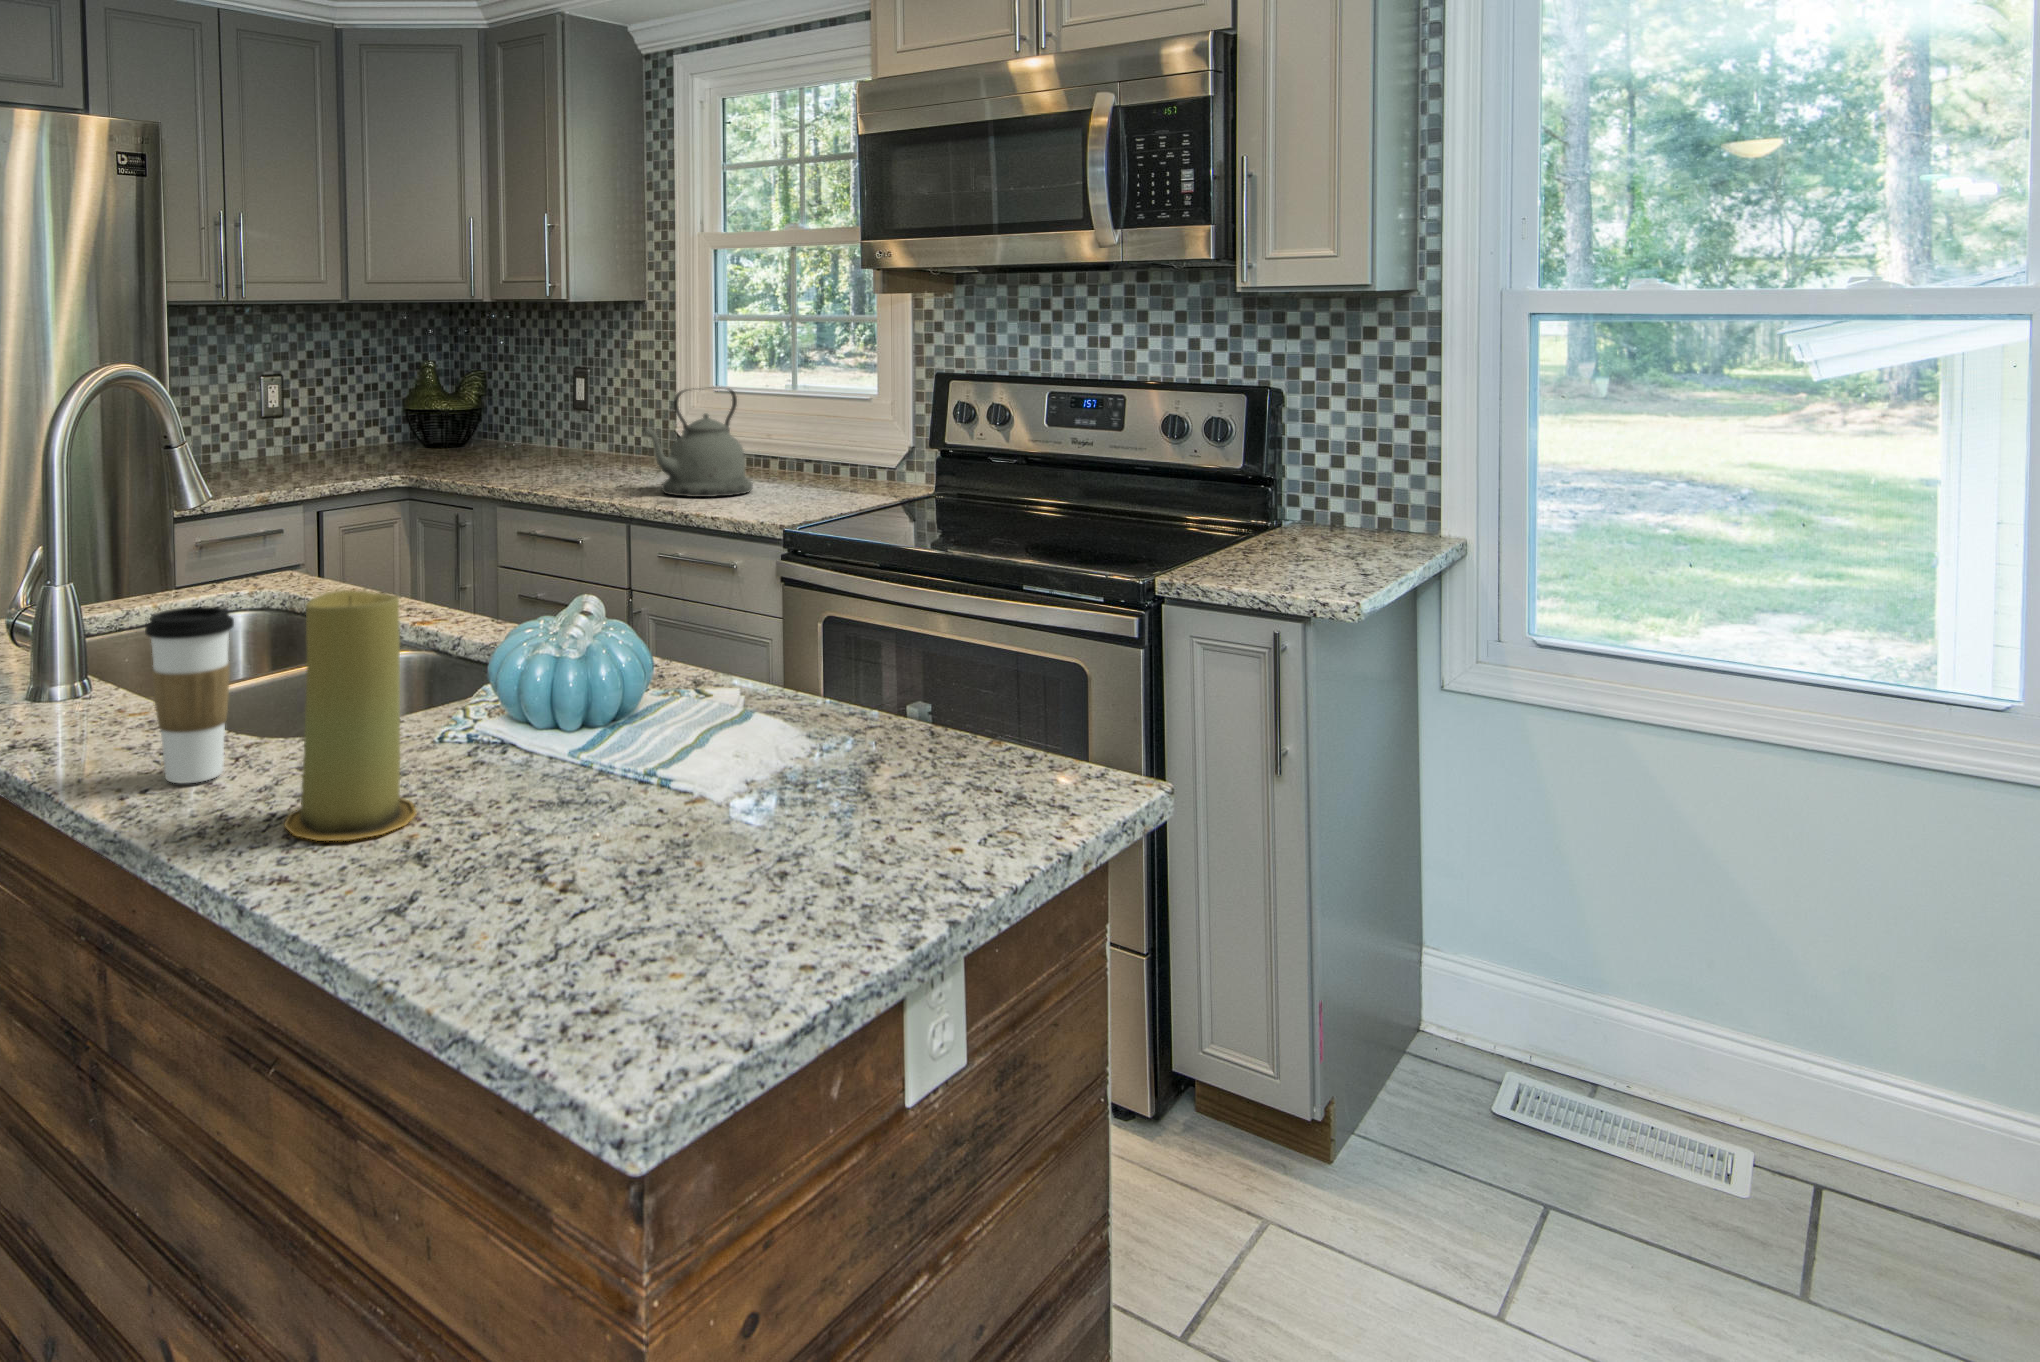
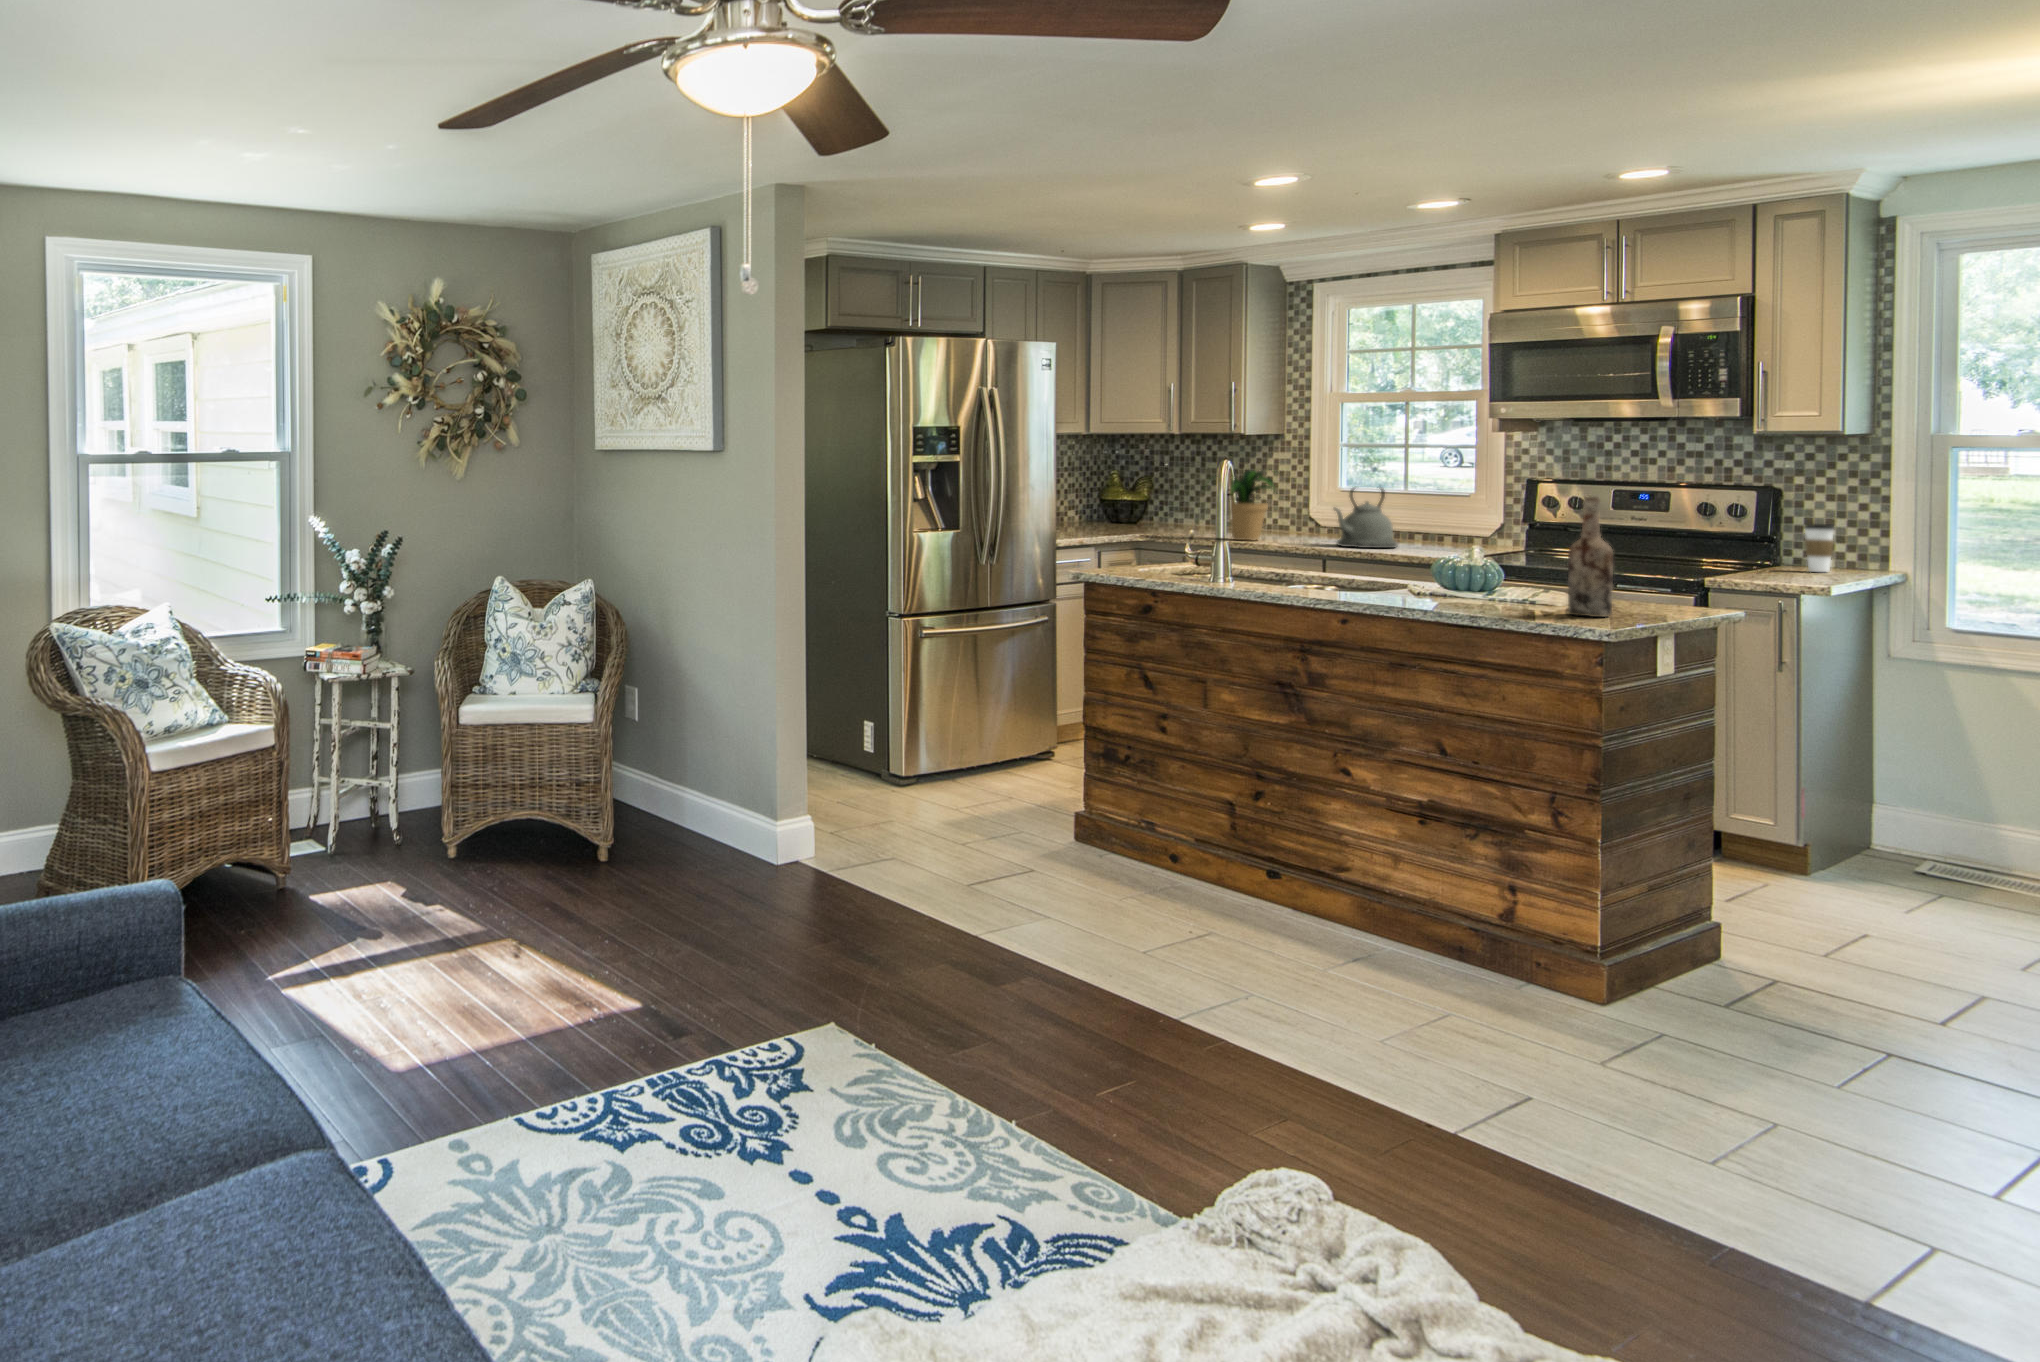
potted plant: none [480,360,608,481] -> present [1215,469,1276,540]
wine bottle: none [610,506,733,923] -> present [1568,497,1613,617]
candle: present [284,590,417,841] -> none [1413,531,1462,605]
coffee cup: present [145,606,234,783] -> present [1804,524,1835,572]

